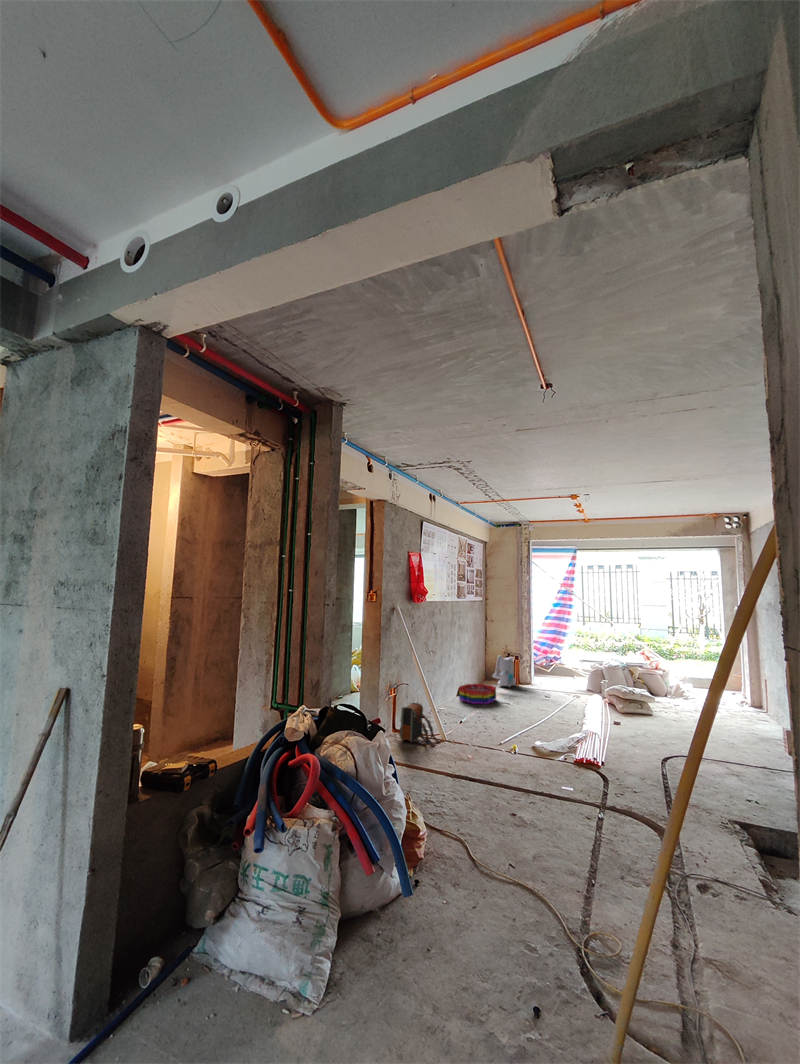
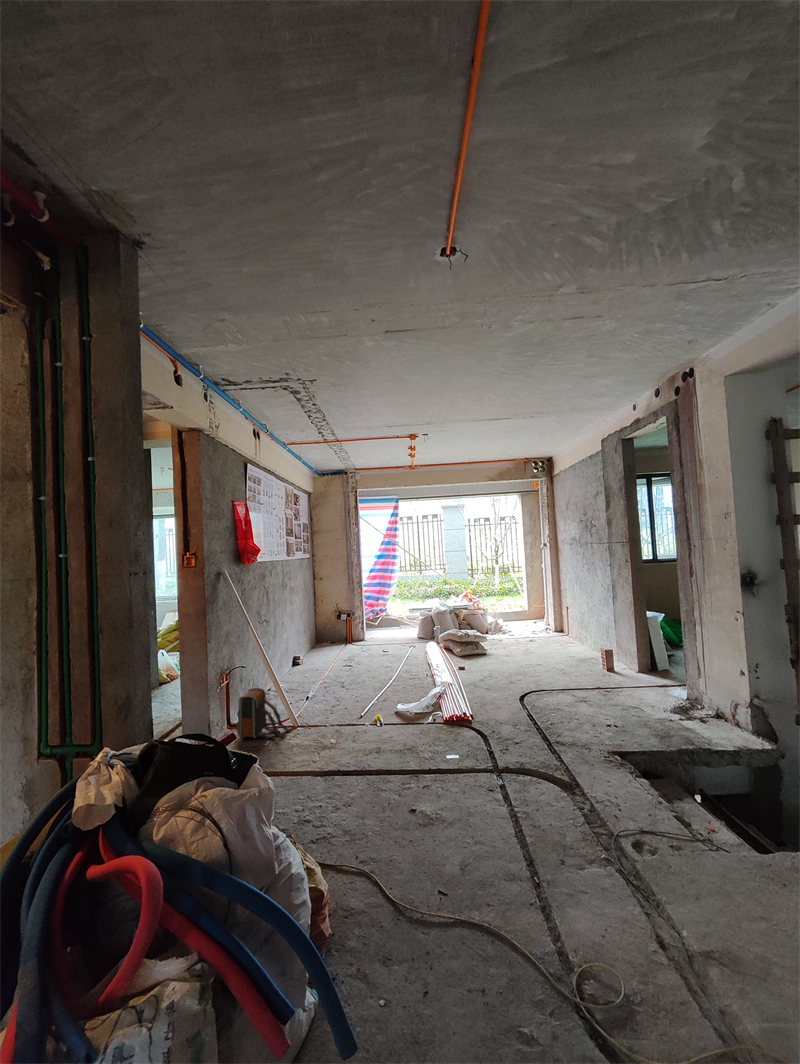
vacuum cleaner: present [492,655,516,687] -> none [328,615,352,649]
storage bin: present [459,684,496,704] -> none [296,649,338,674]

